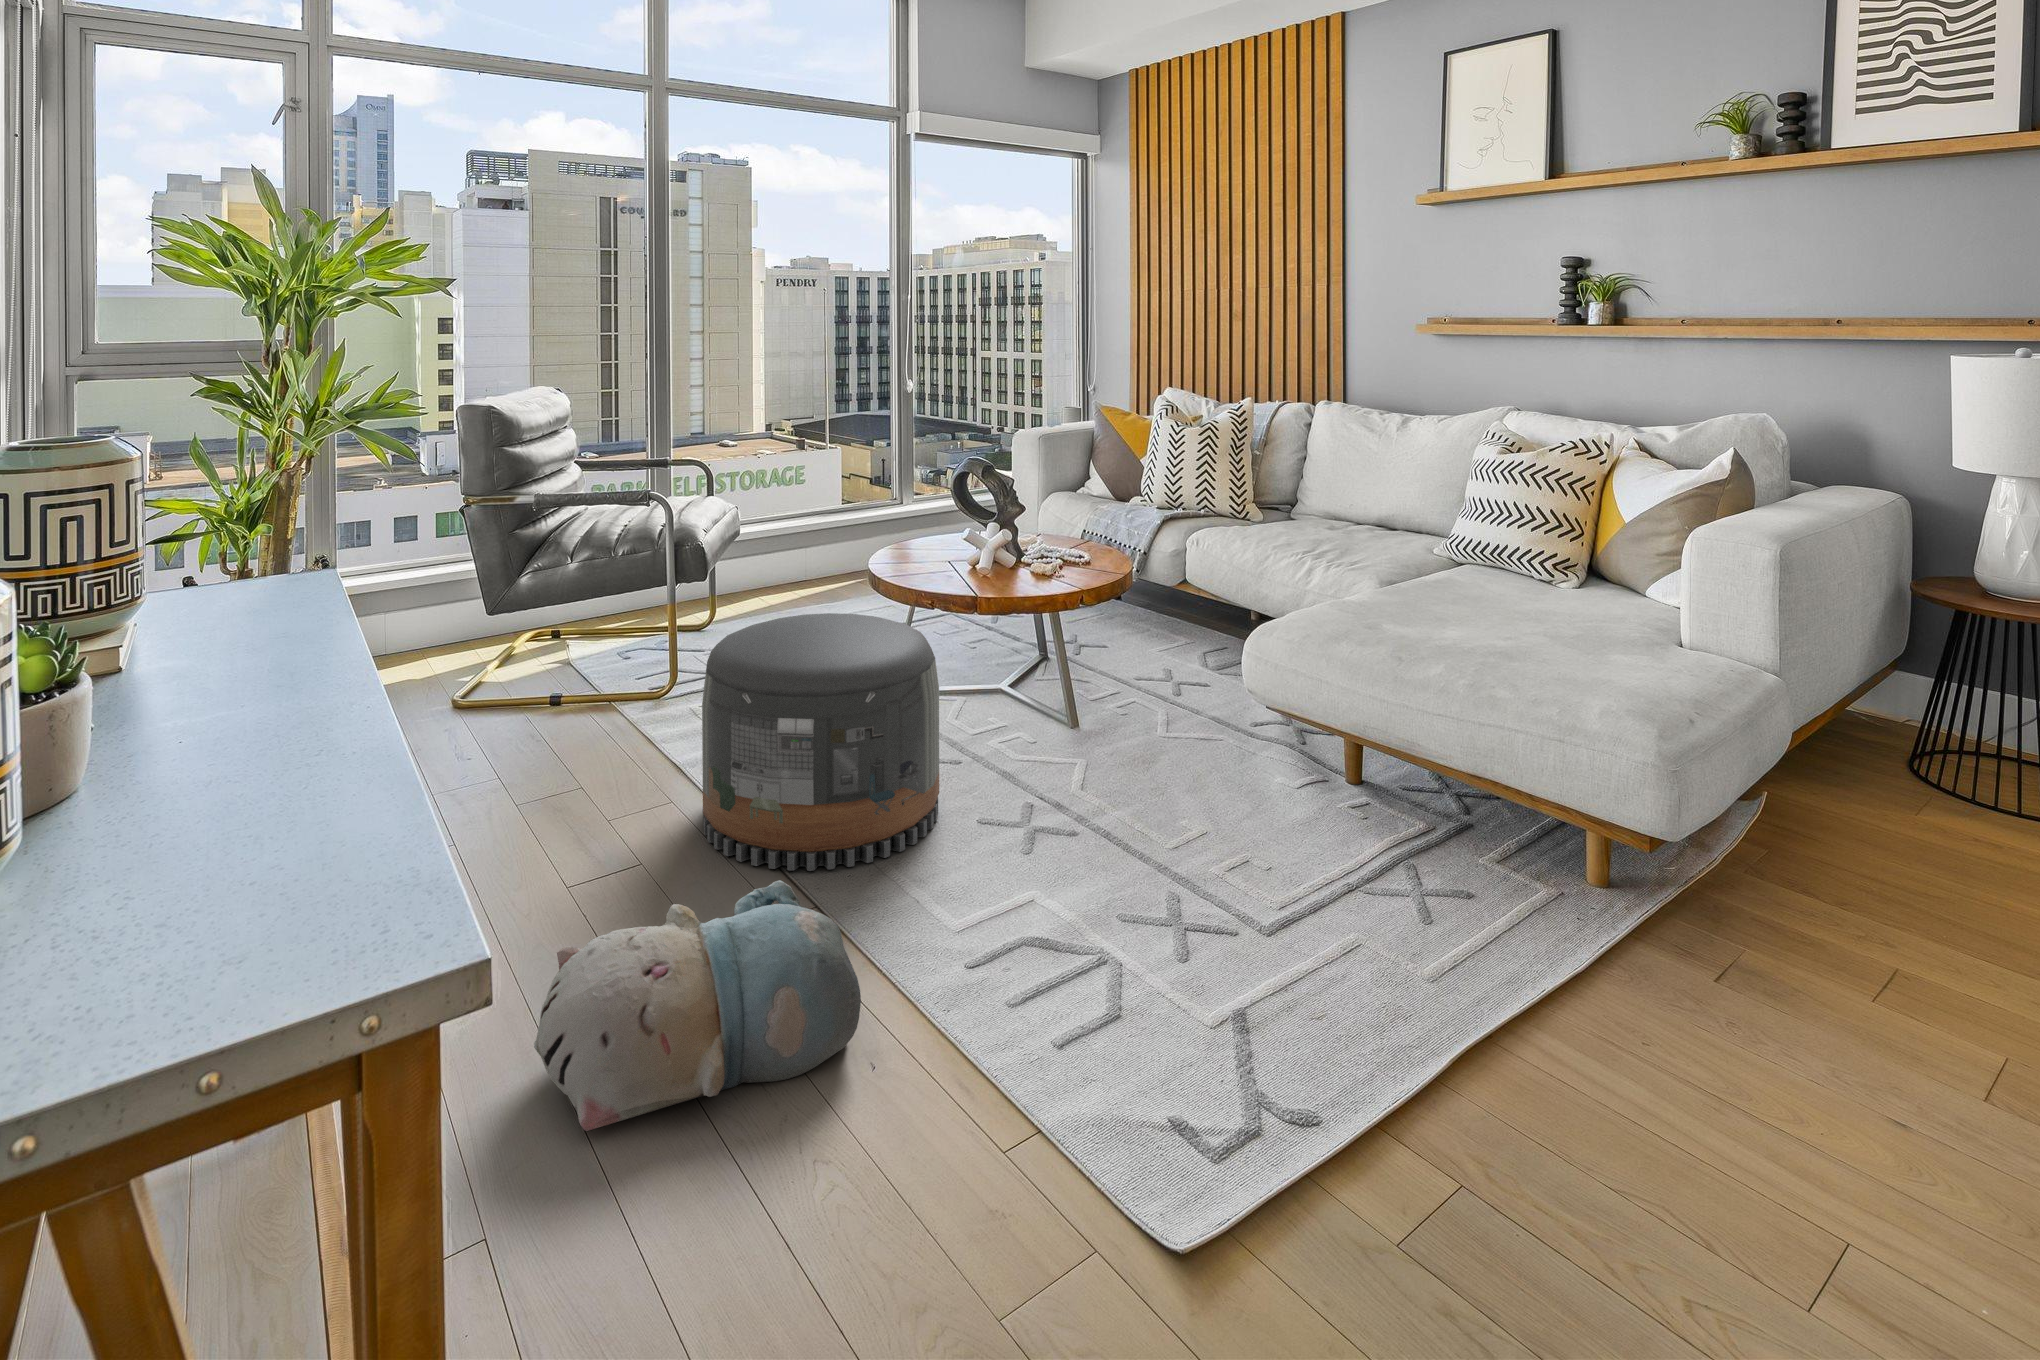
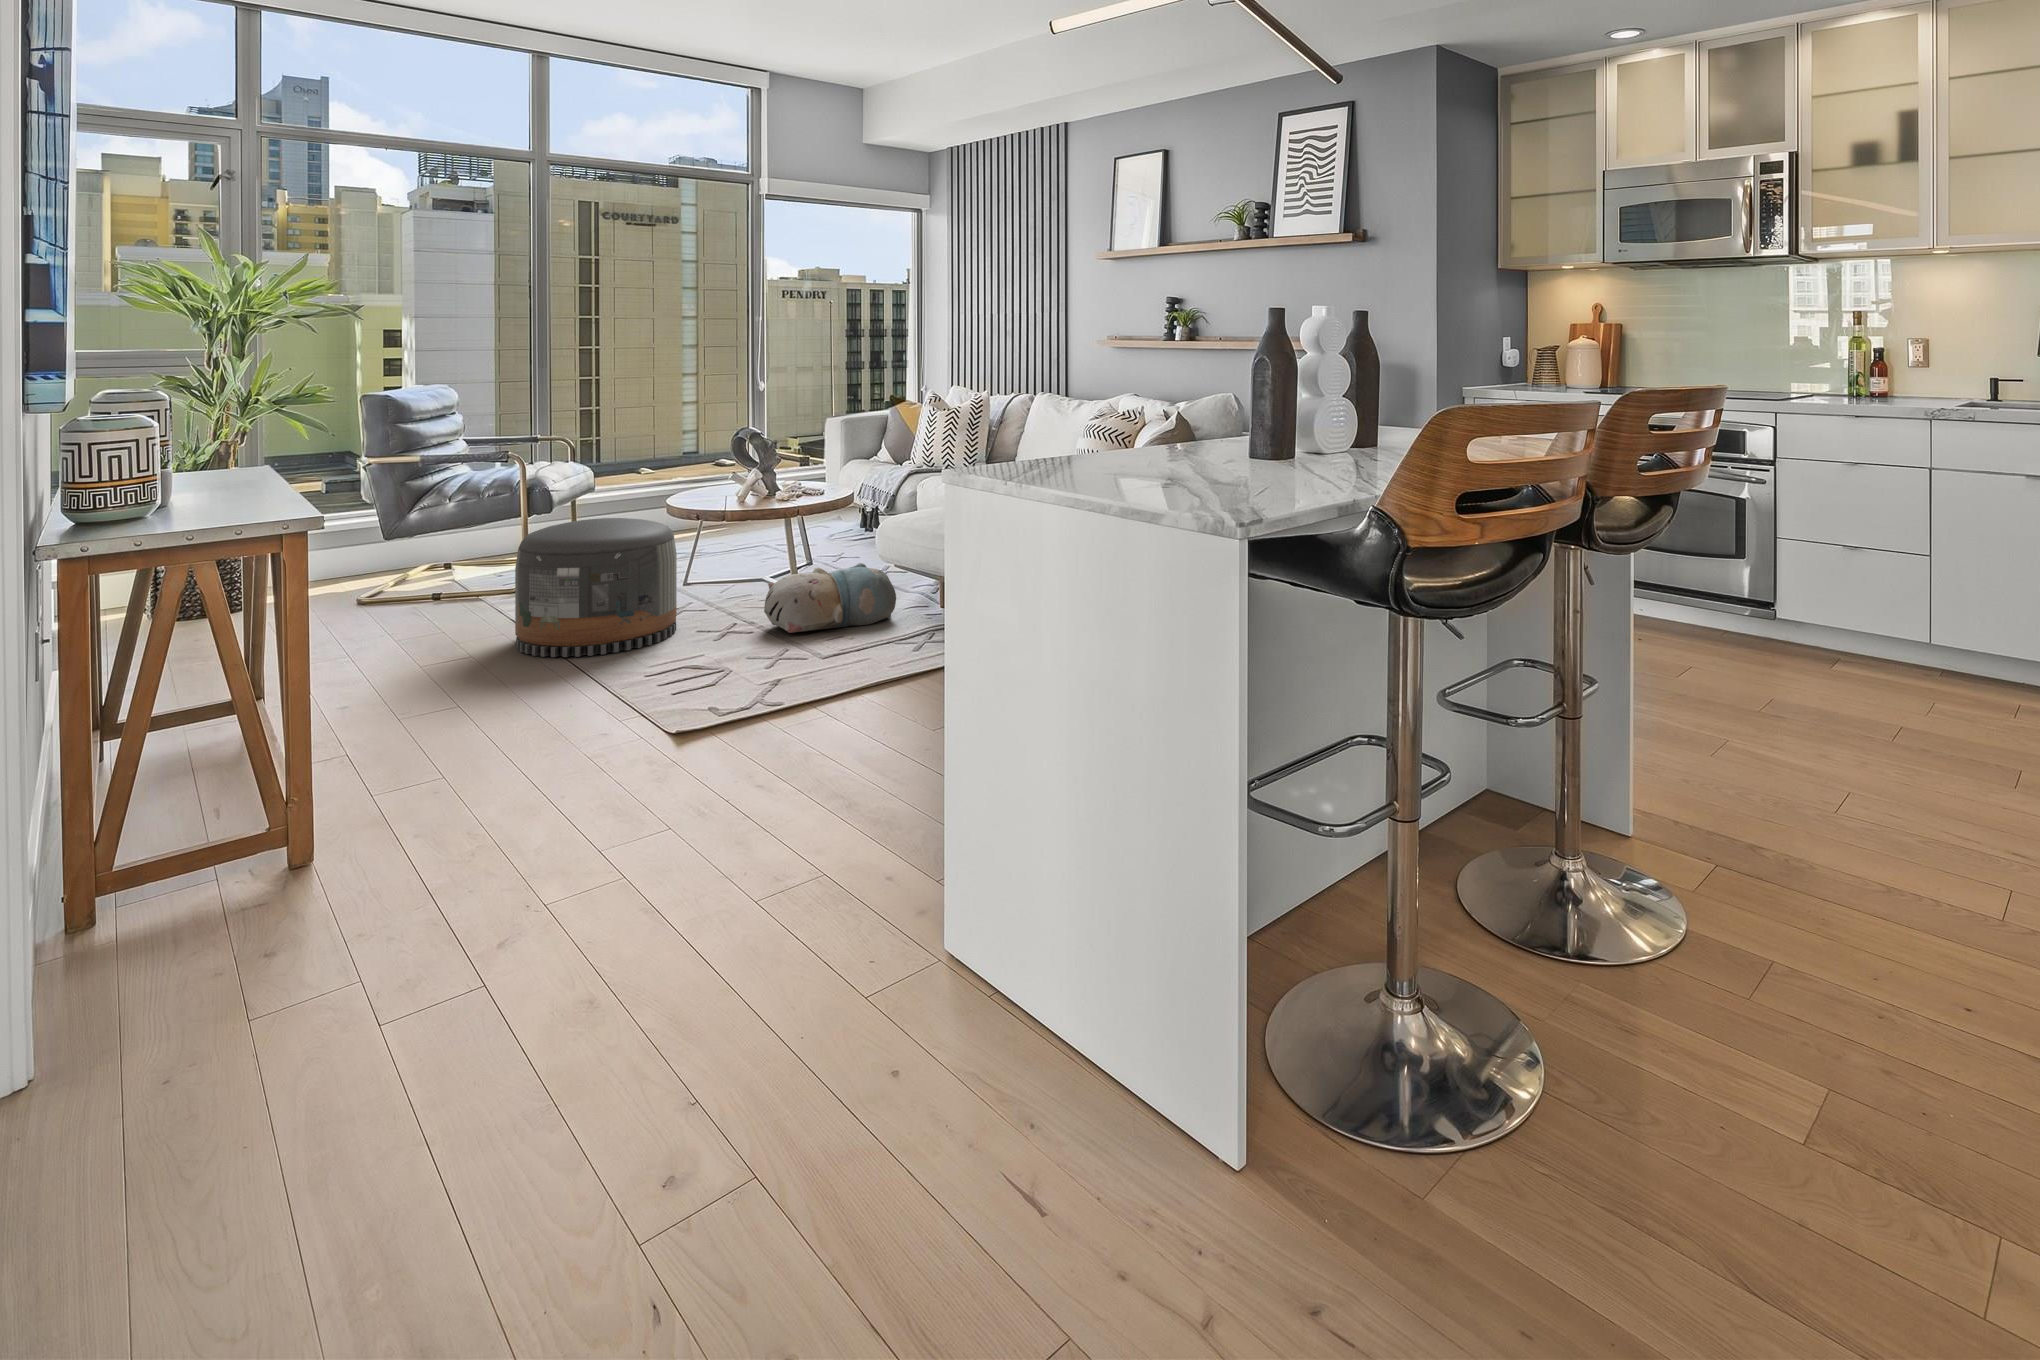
plush toy: present [534,880,861,1131] -> present [764,563,896,633]

